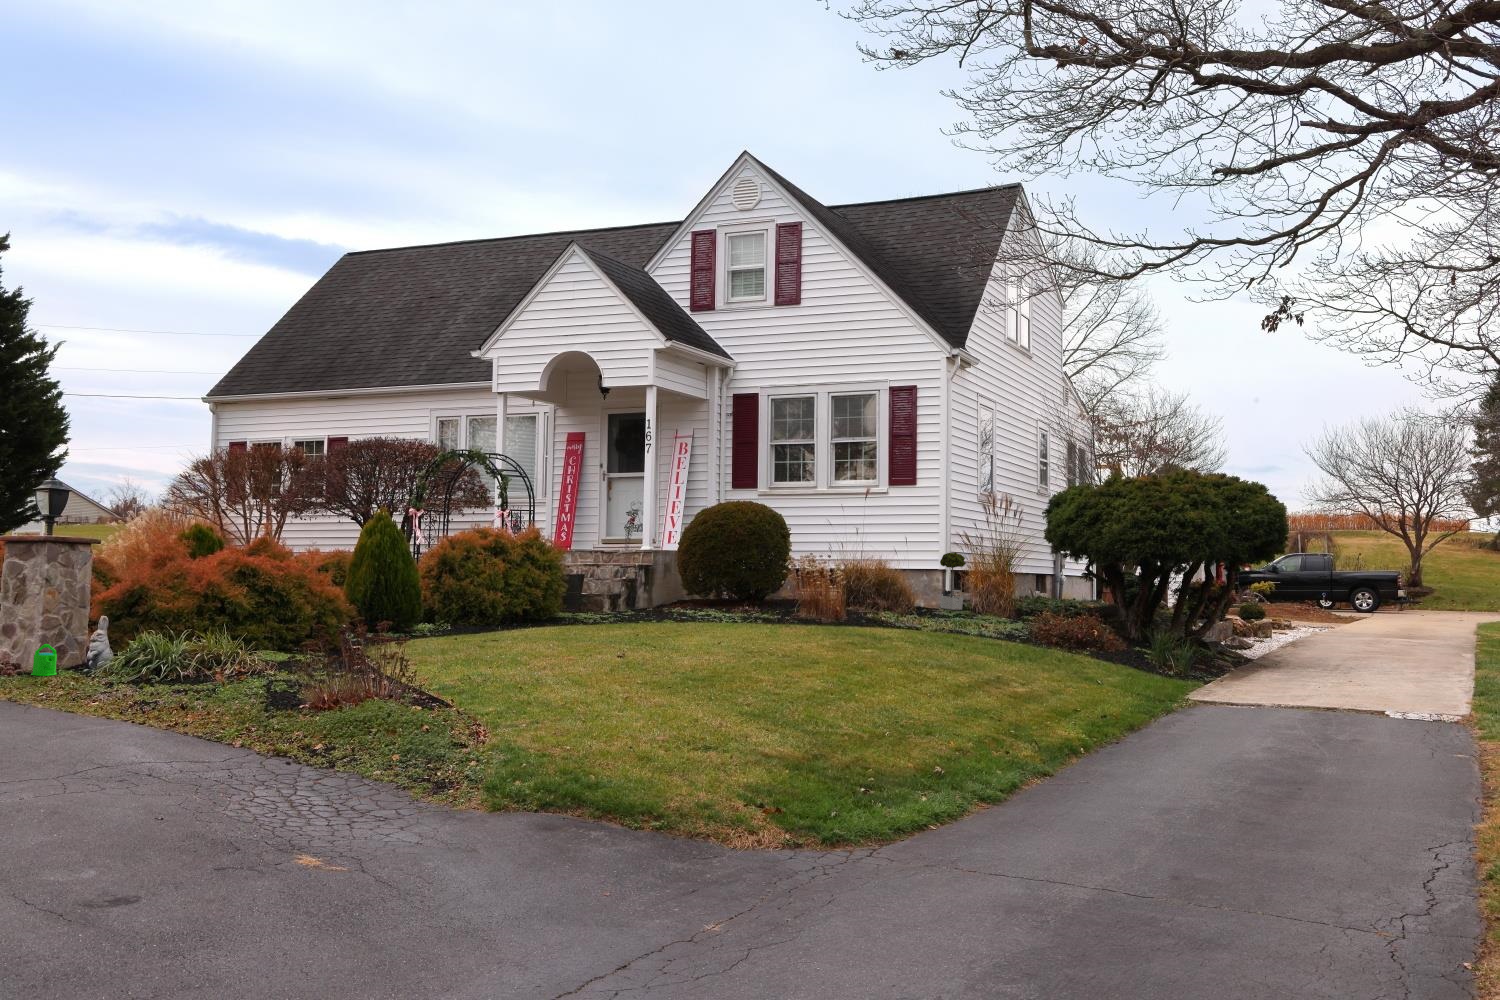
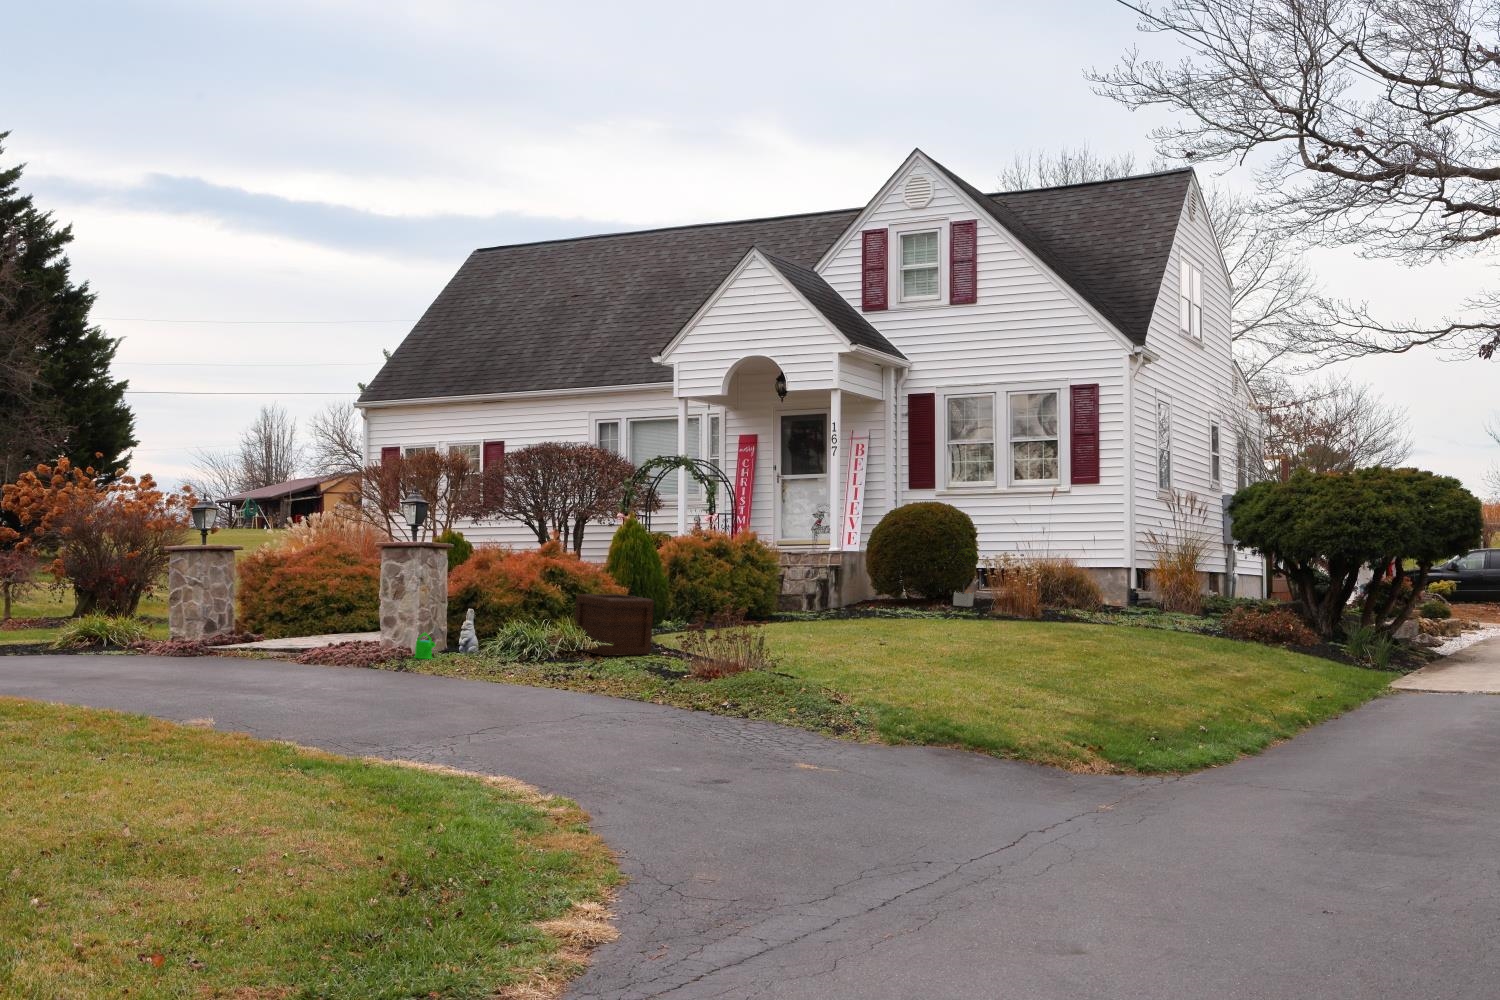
potted tree: present [940,552,966,610] -> present [953,548,978,607]
wooden crate: none [269,597,361,670] -> present [575,594,654,656]

